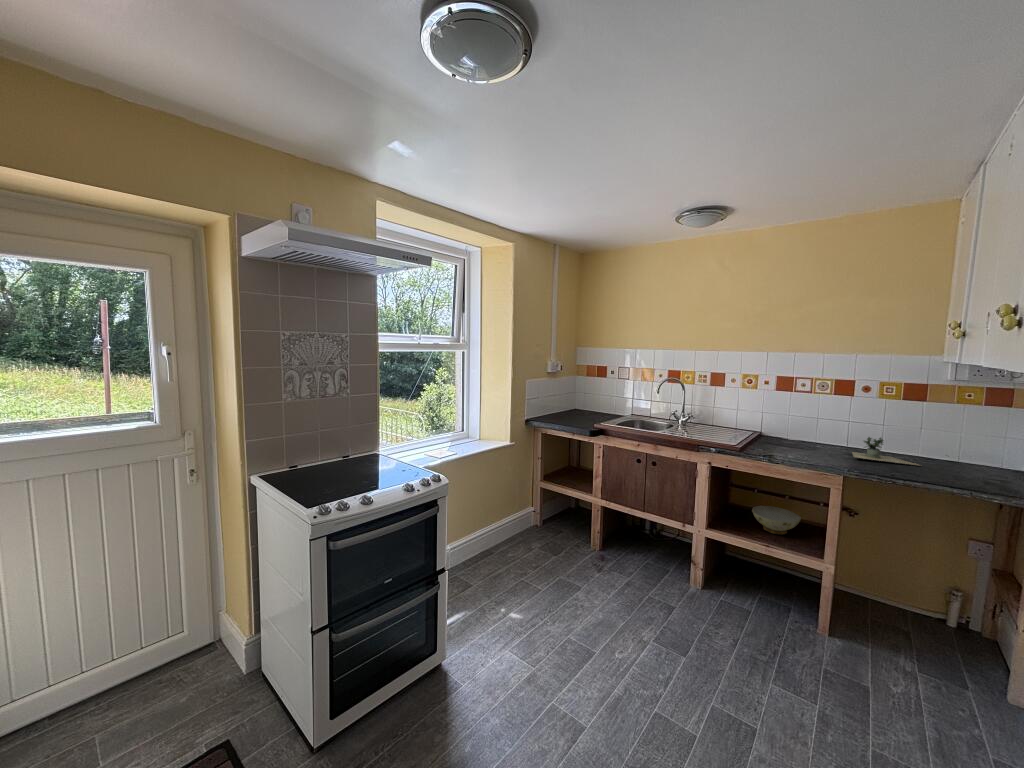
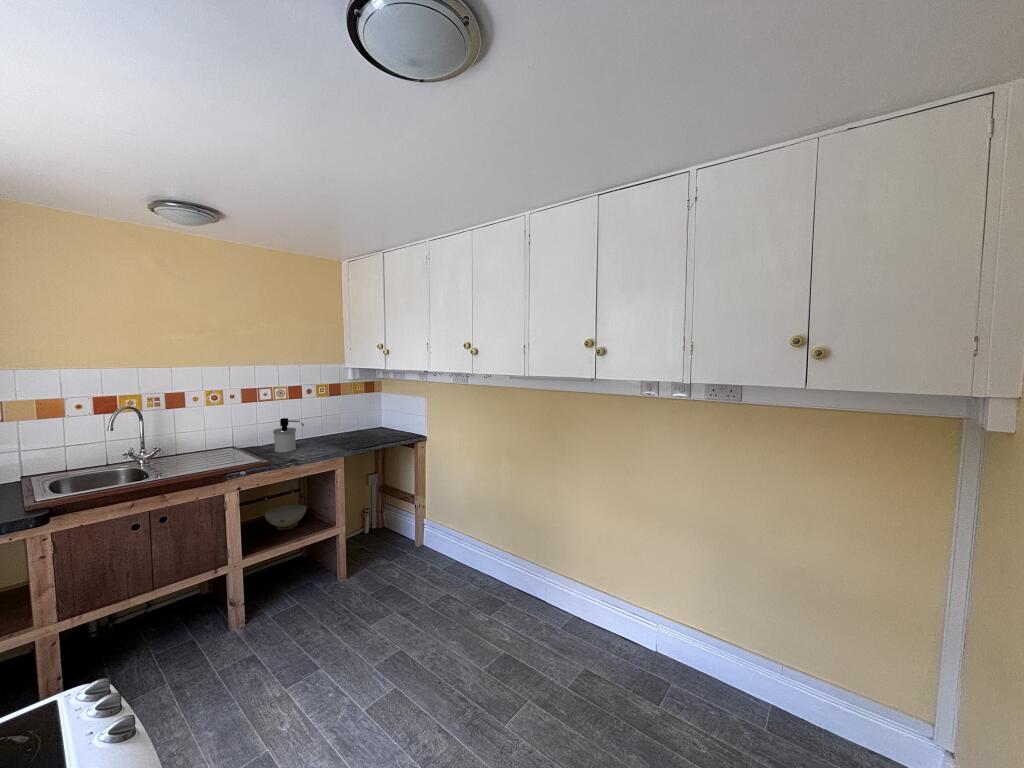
soap dispenser: none [779,412,807,451] -> present [273,418,304,453]
potted plant: present [852,437,918,465] -> none [318,424,368,442]

